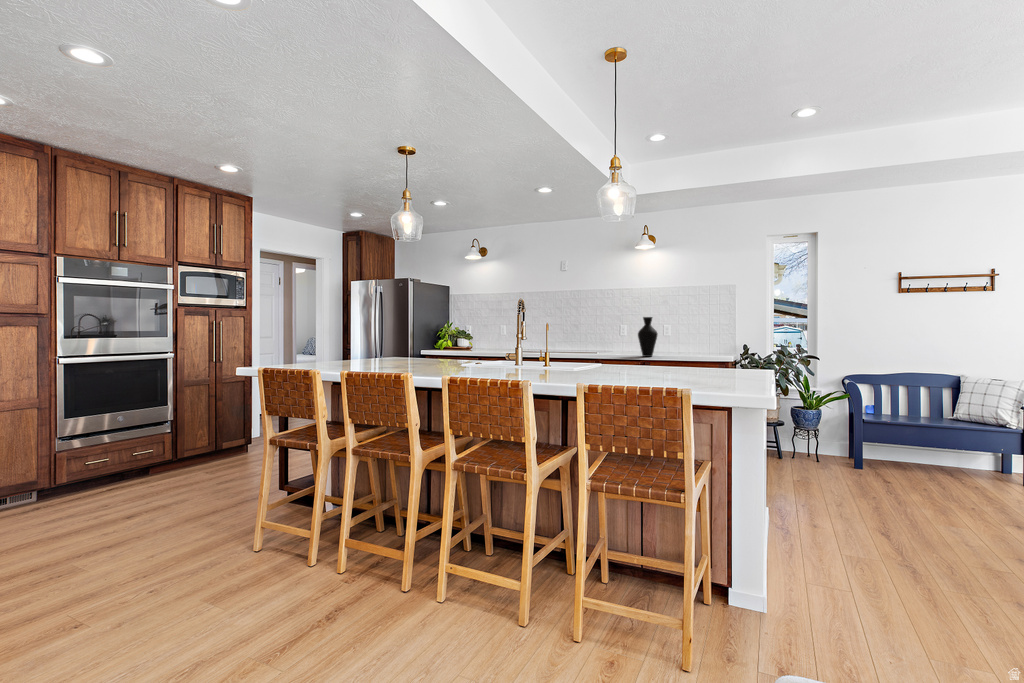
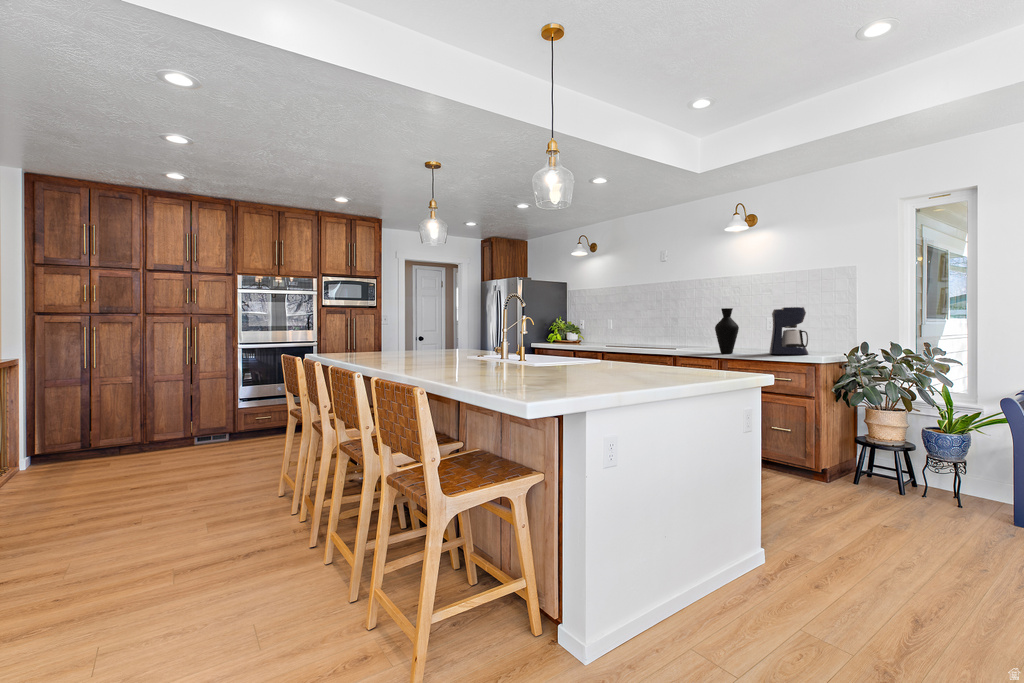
coffee maker: none [682,317,713,356] -> present [769,307,808,355]

